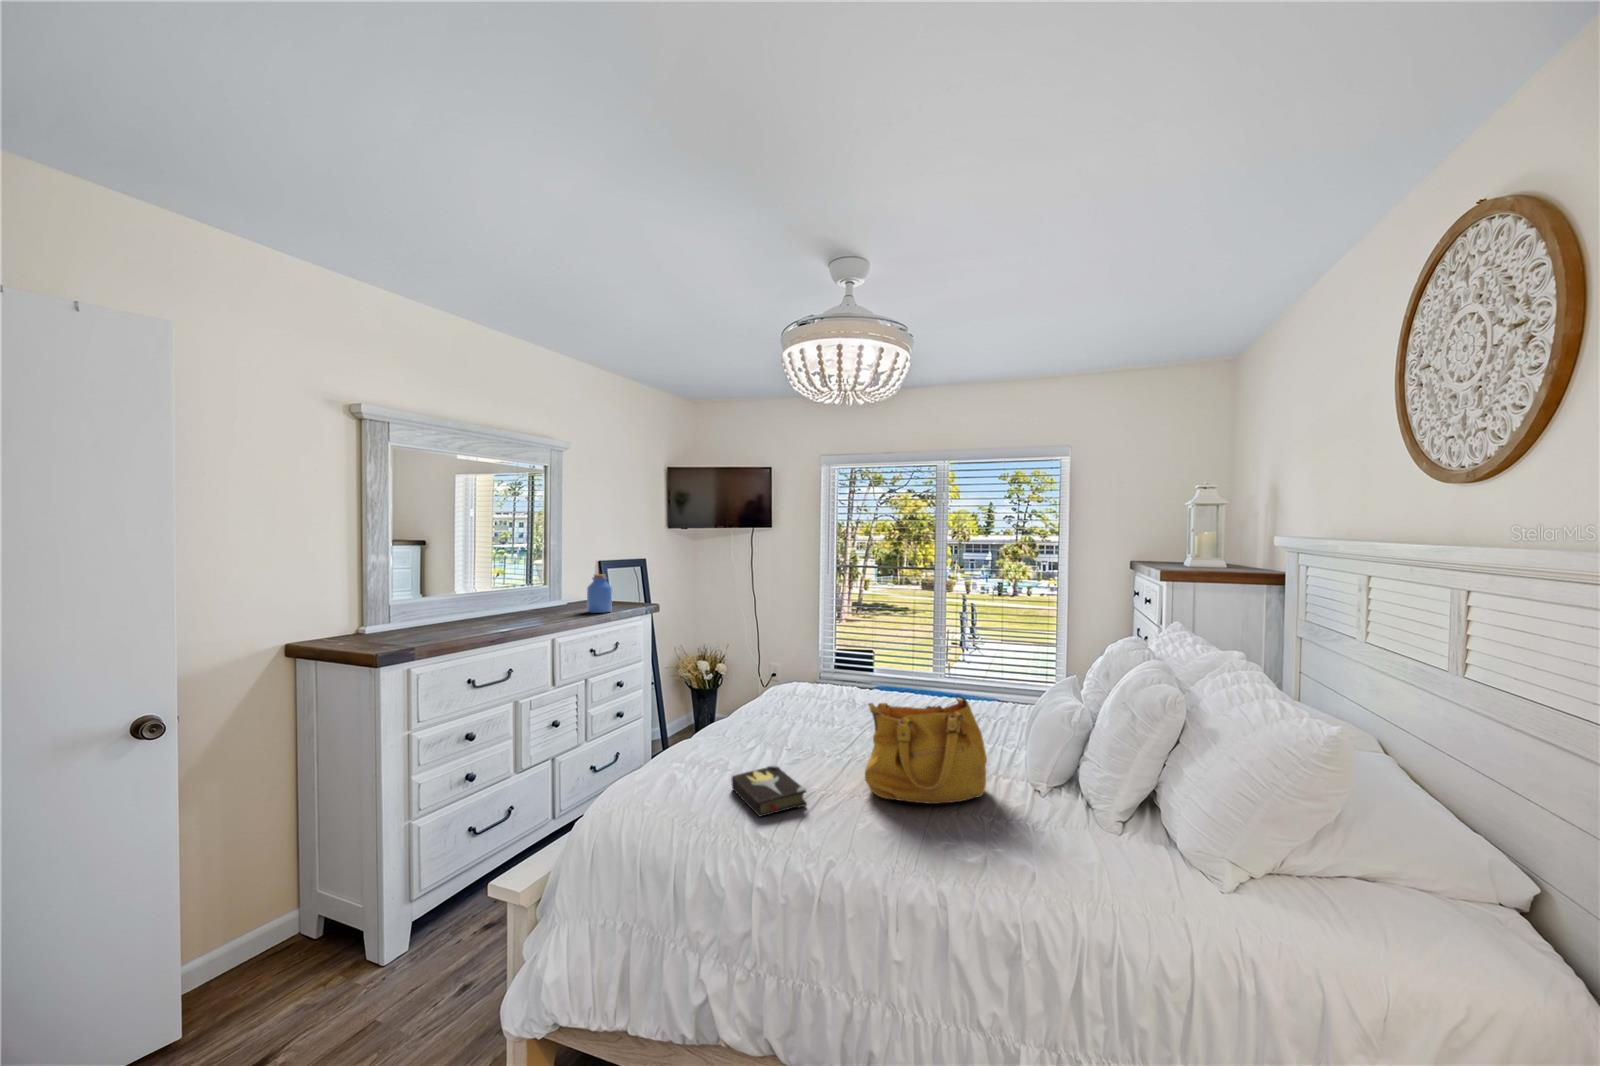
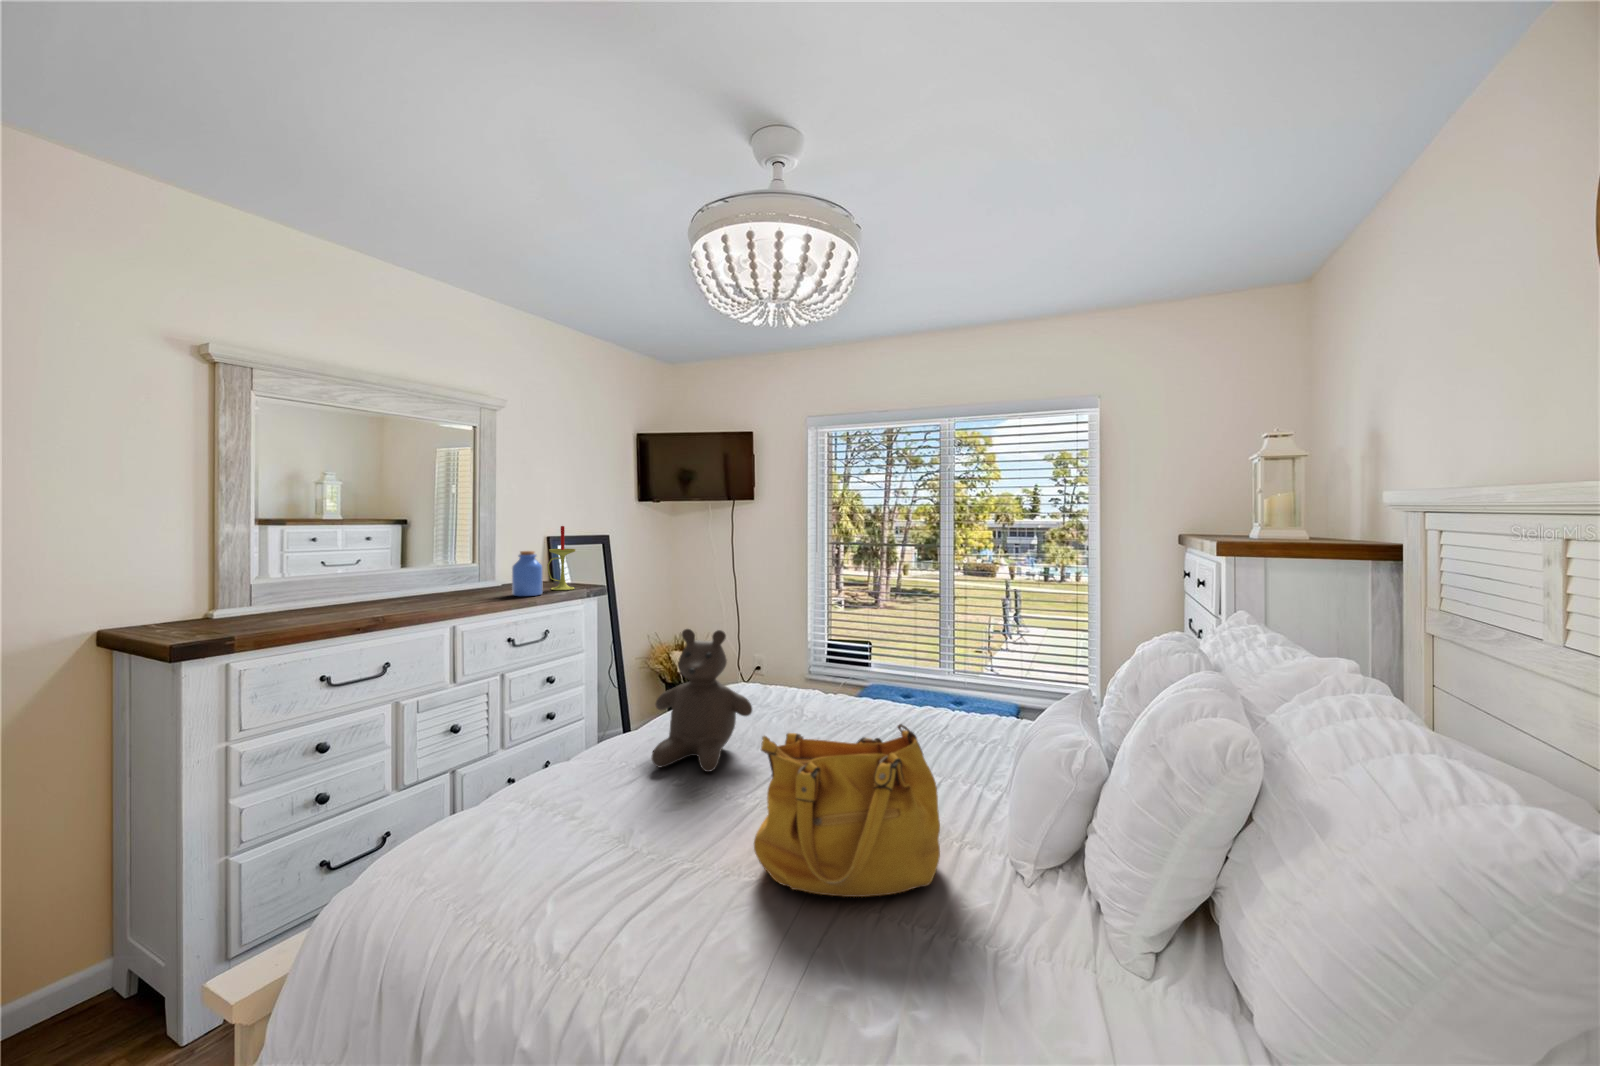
candle: none [611,551,633,608] -> present [547,526,576,590]
teddy bear: none [750,636,826,741] -> present [652,629,752,772]
hardback book: present [732,765,807,816] -> none [566,818,656,914]

